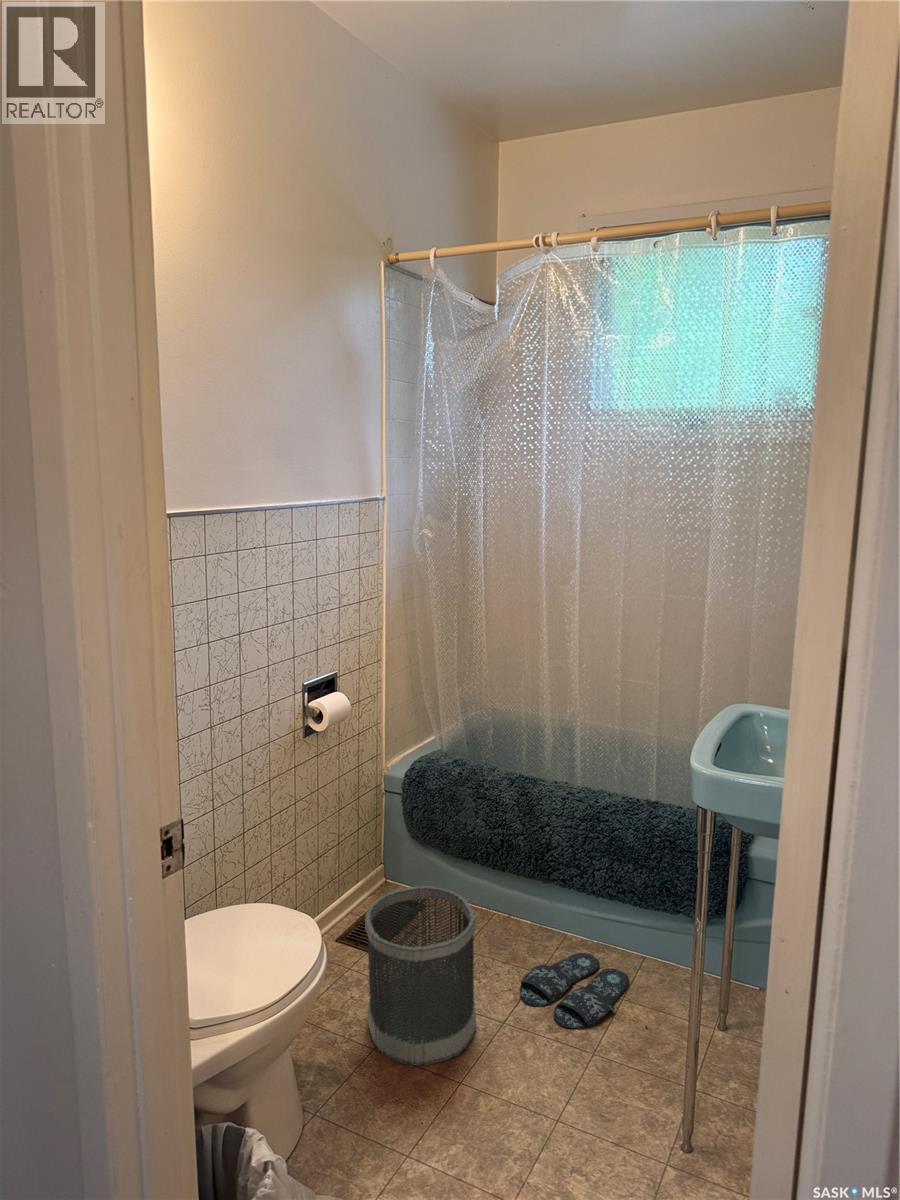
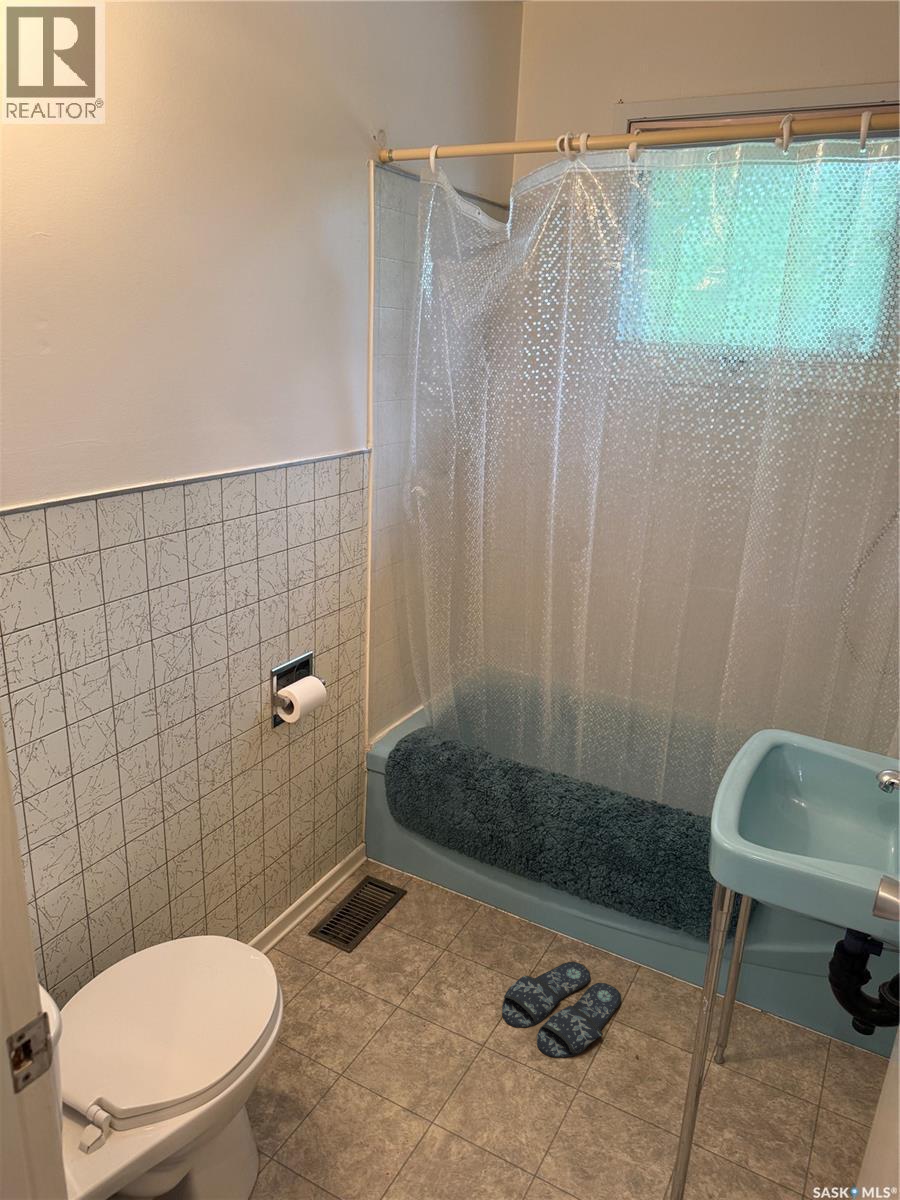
wastebasket: present [365,886,476,1066] -> none [333,901,455,1099]

